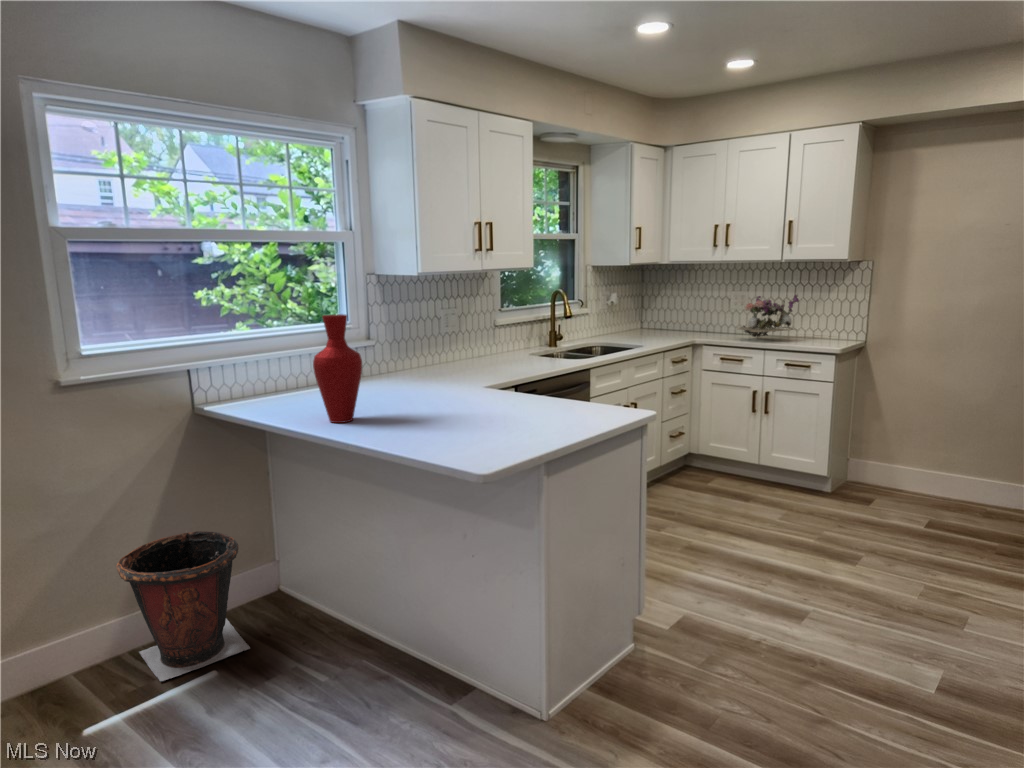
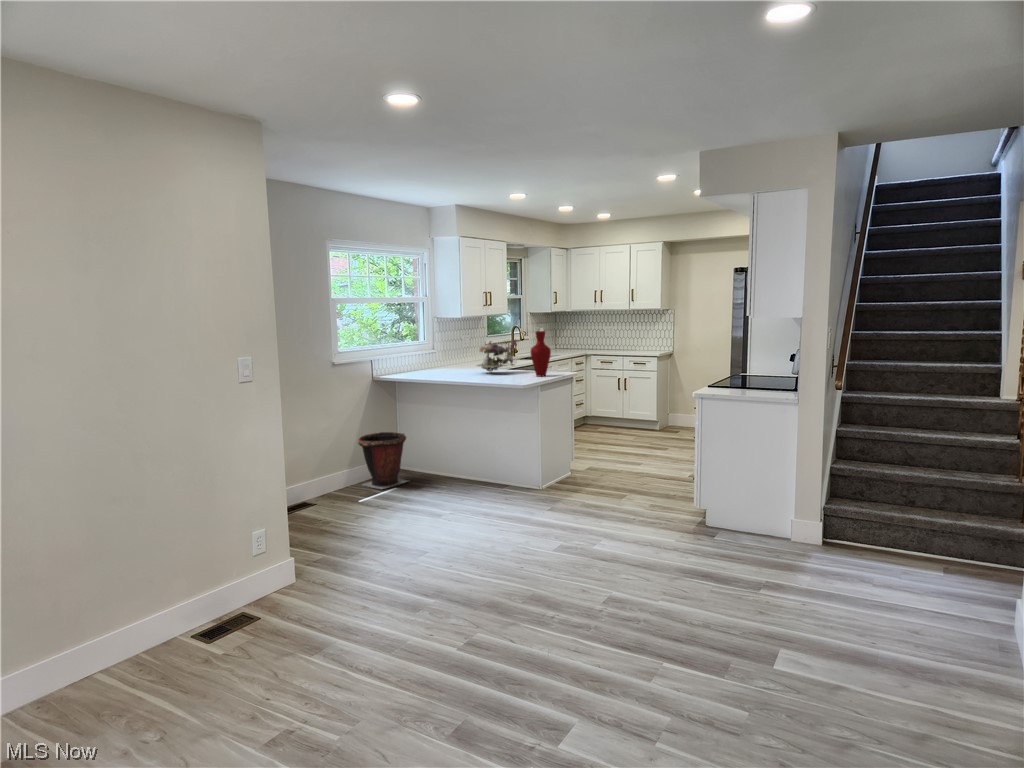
flower arrangement: present [738,294,799,338] -> present [477,340,517,371]
vase: present [313,314,362,423] -> present [531,331,551,376]

